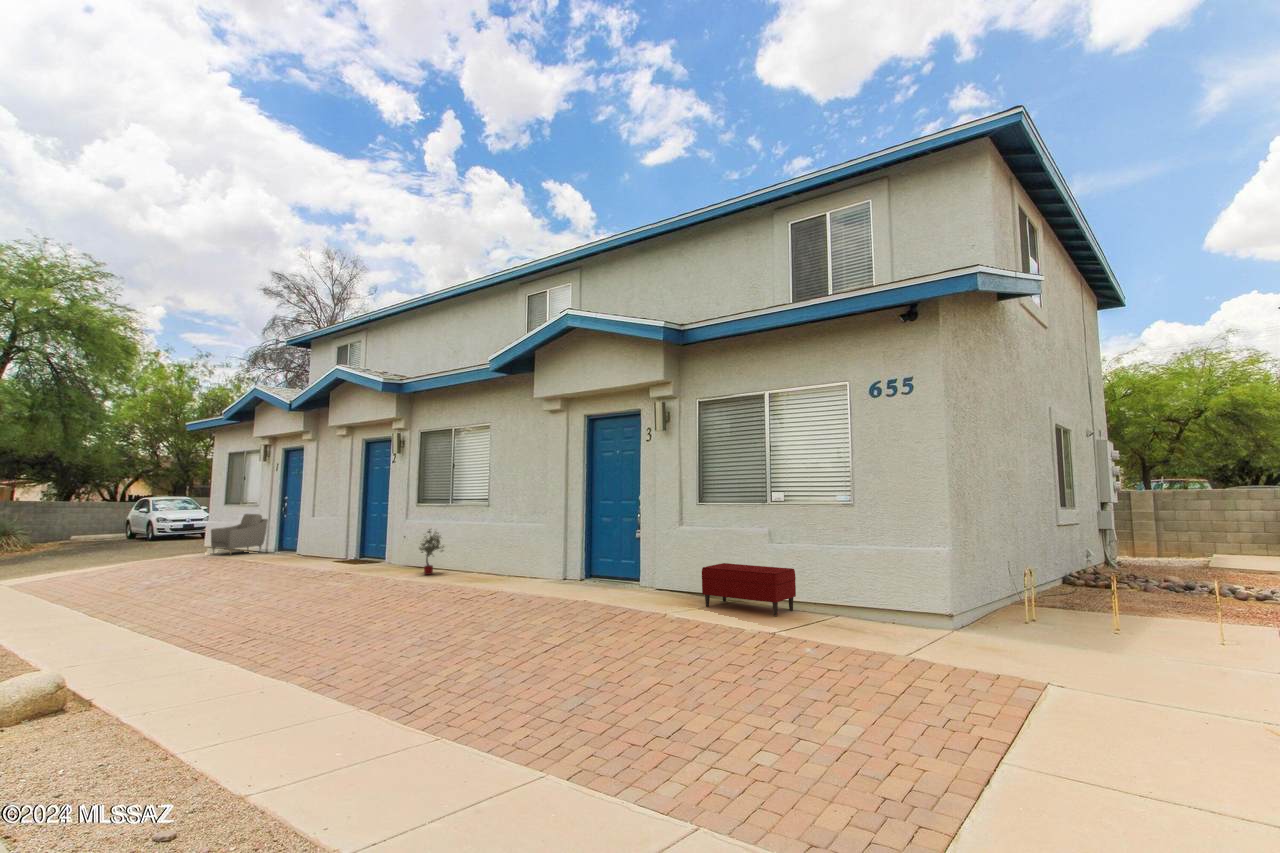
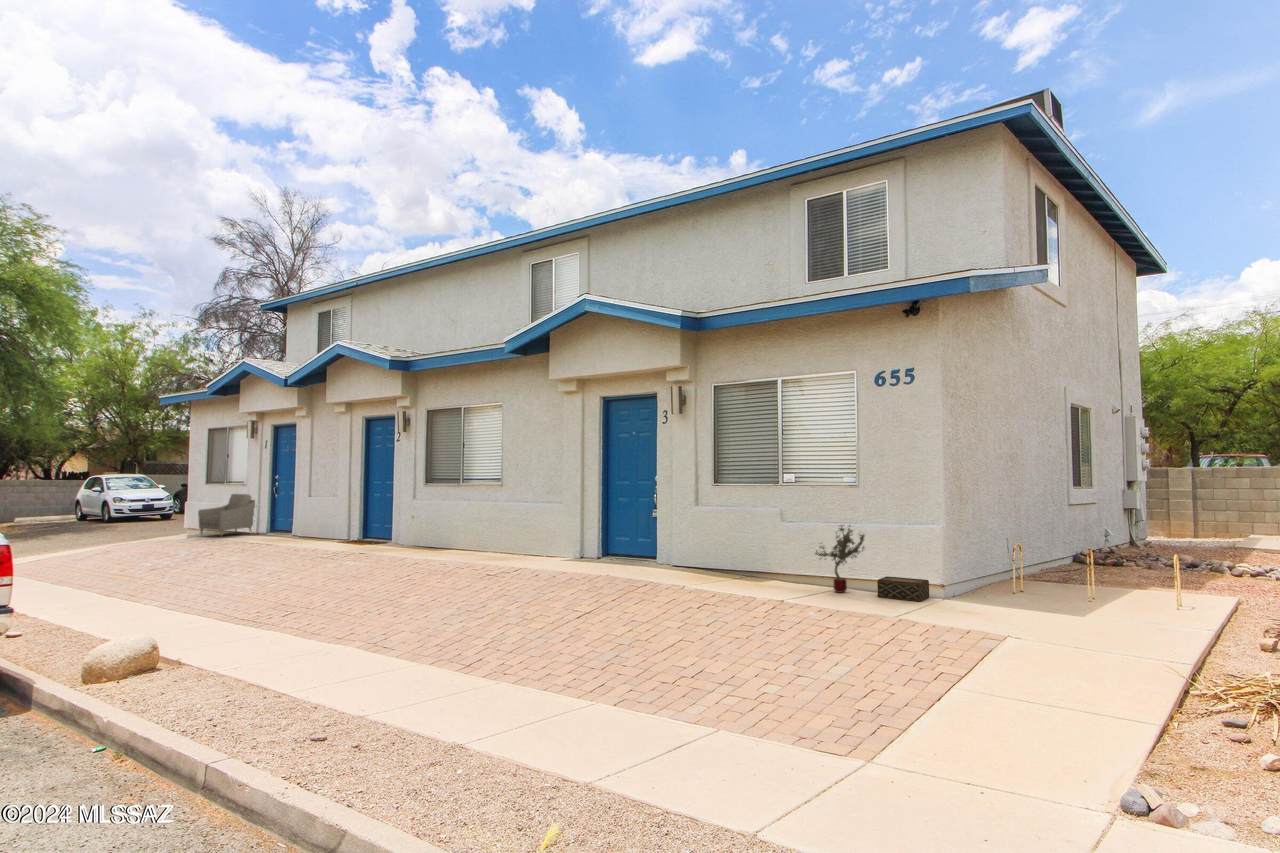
potted tree: present [419,529,444,575] -> present [816,525,865,593]
bench: present [702,563,796,616] -> none [718,541,806,588]
woven basket: none [876,604,934,633] -> present [877,576,929,601]

